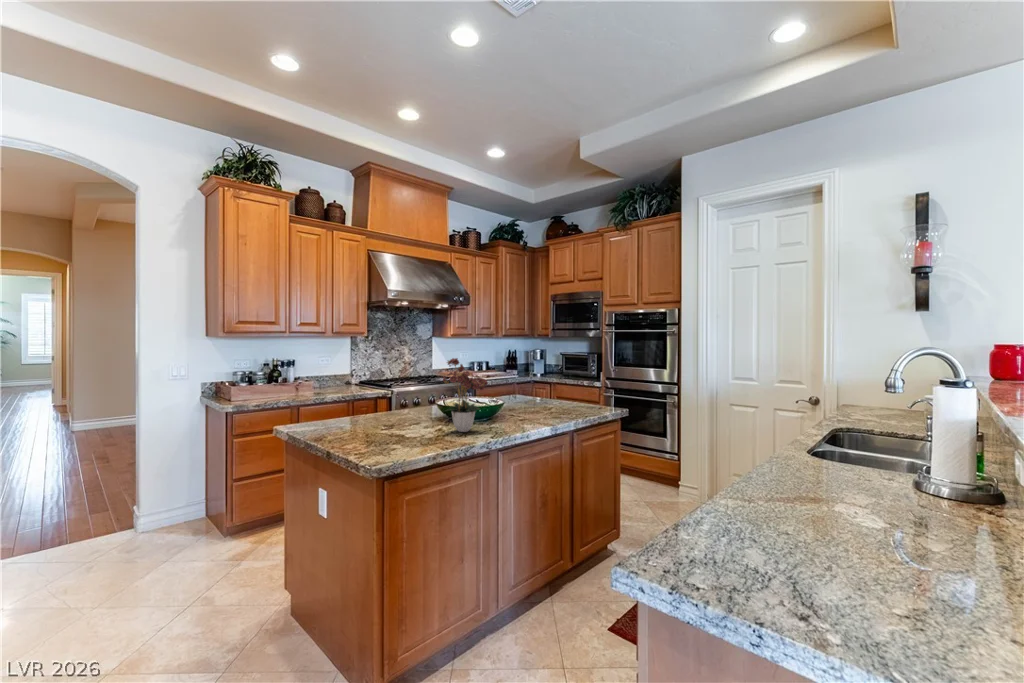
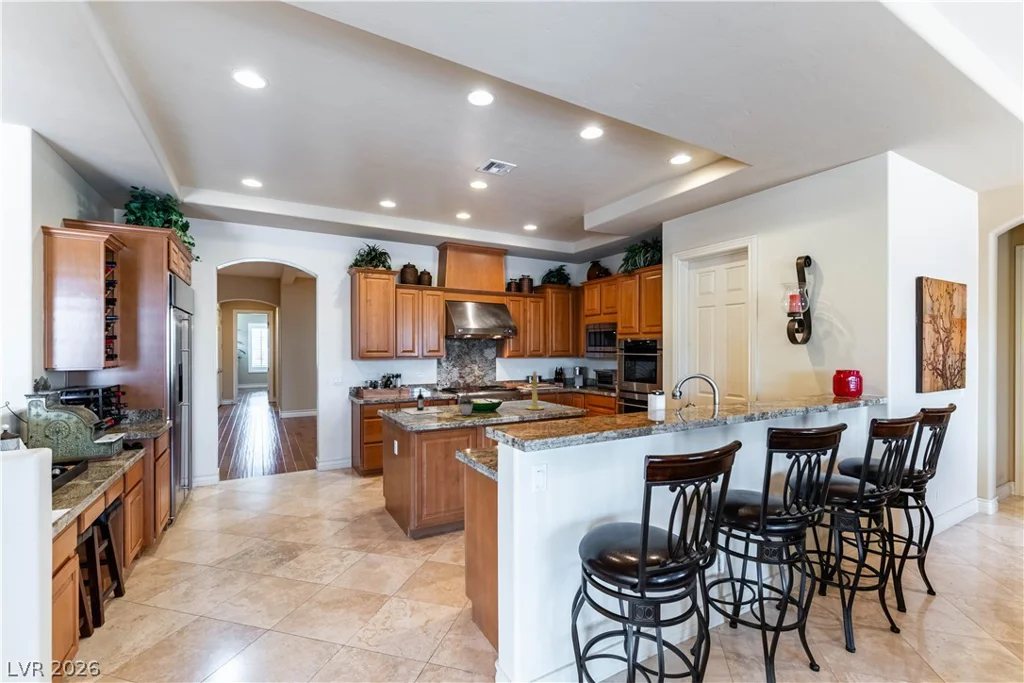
candle holder: none [543,351,574,415] -> present [526,371,544,410]
wine bottle: none [324,385,414,436] -> present [402,389,443,415]

